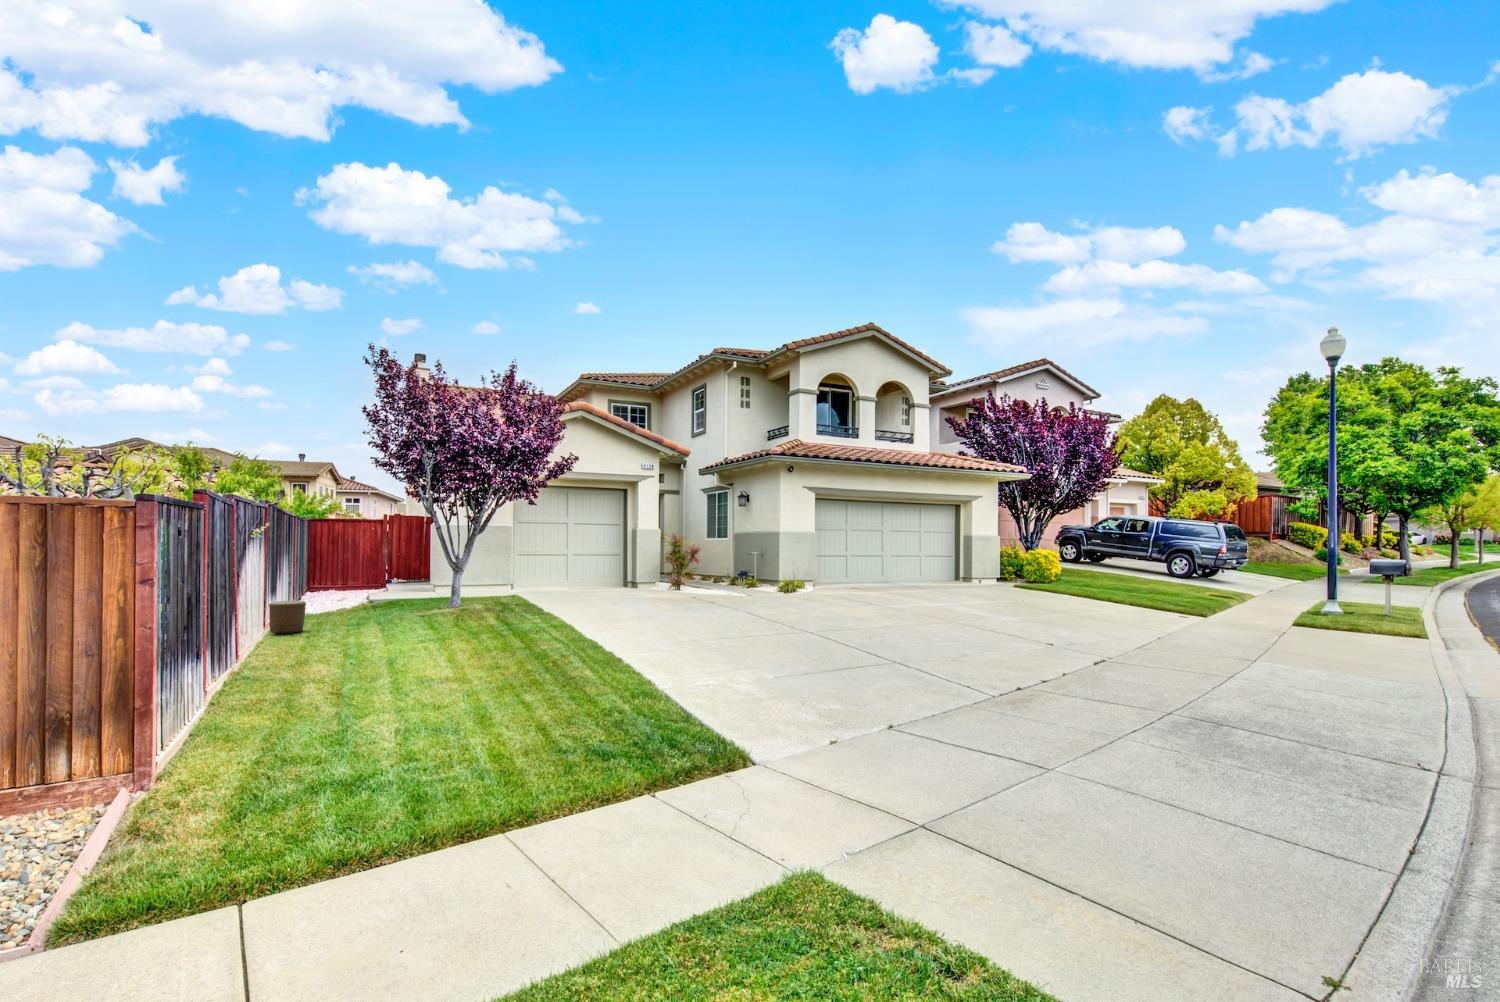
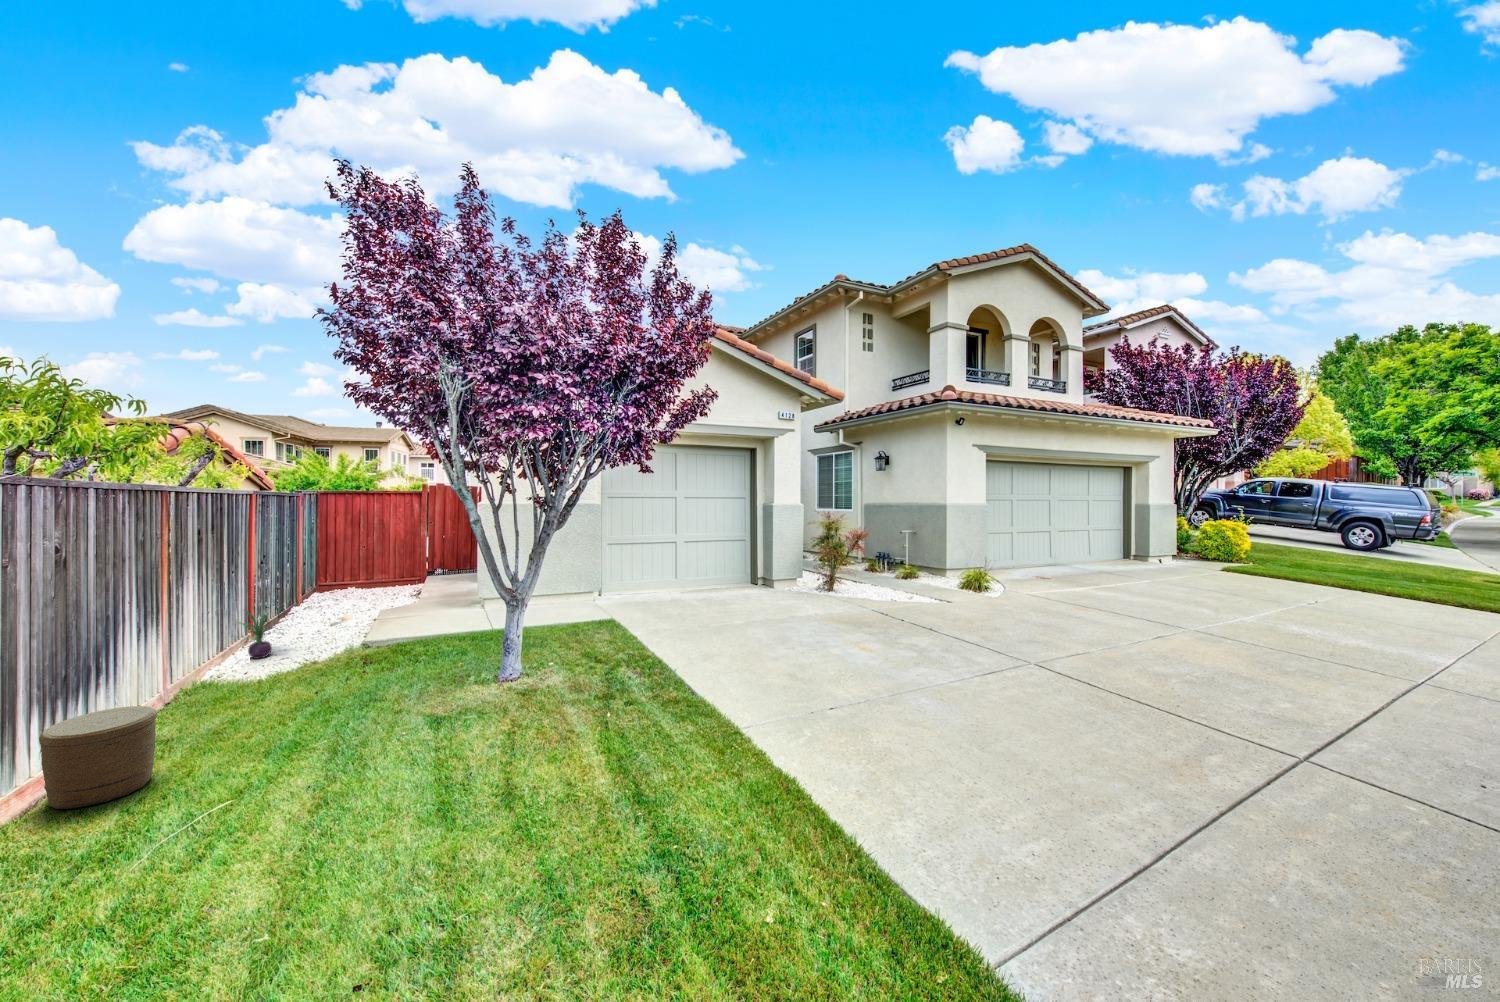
decorative plant: none [288,579,325,607] -> present [238,609,274,659]

